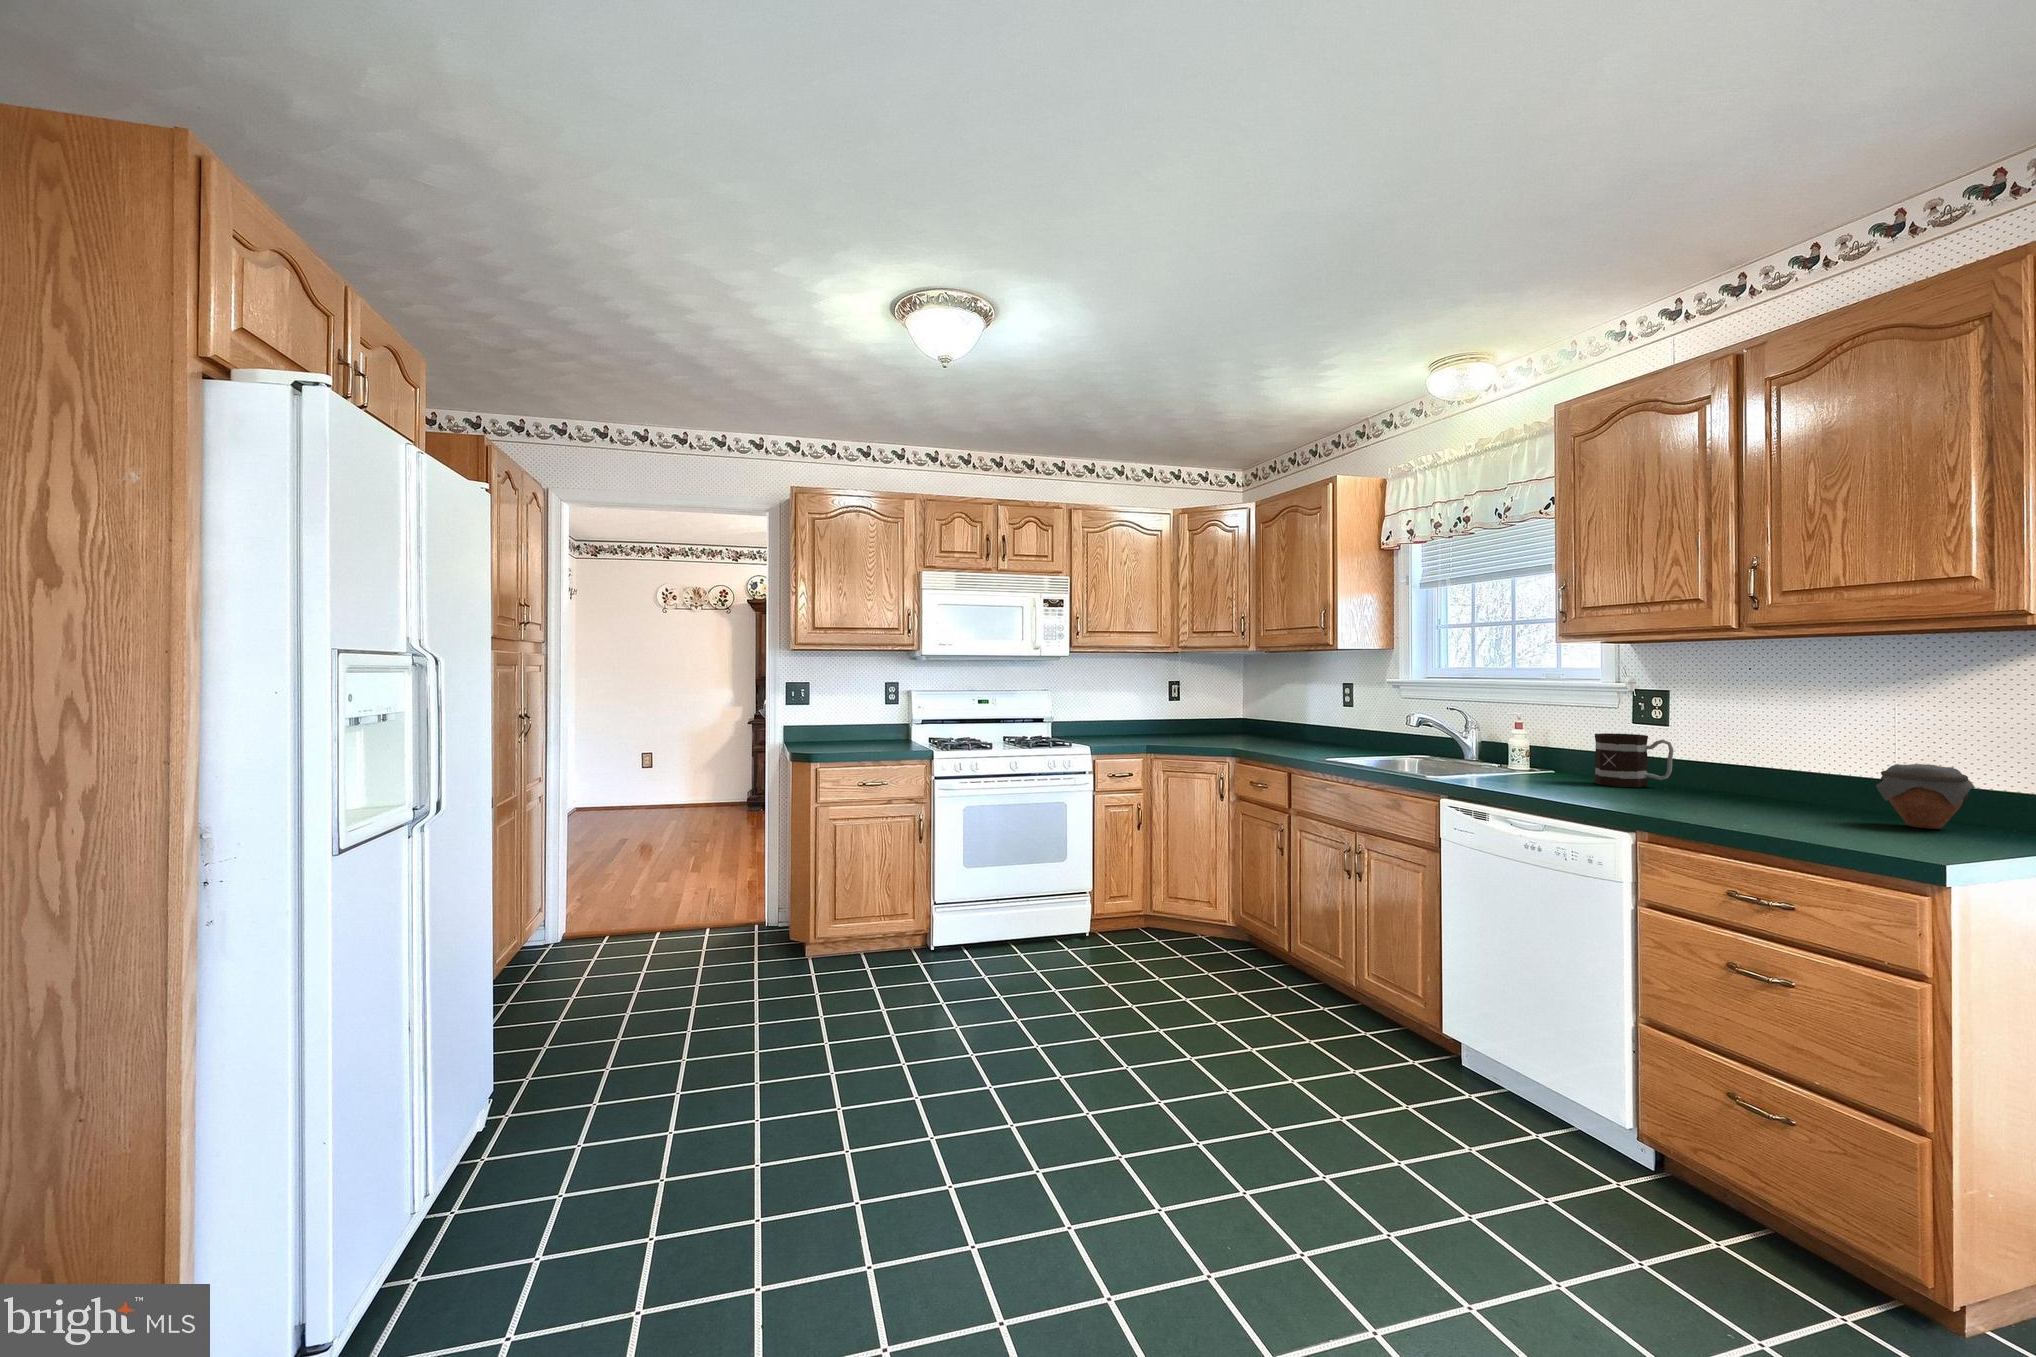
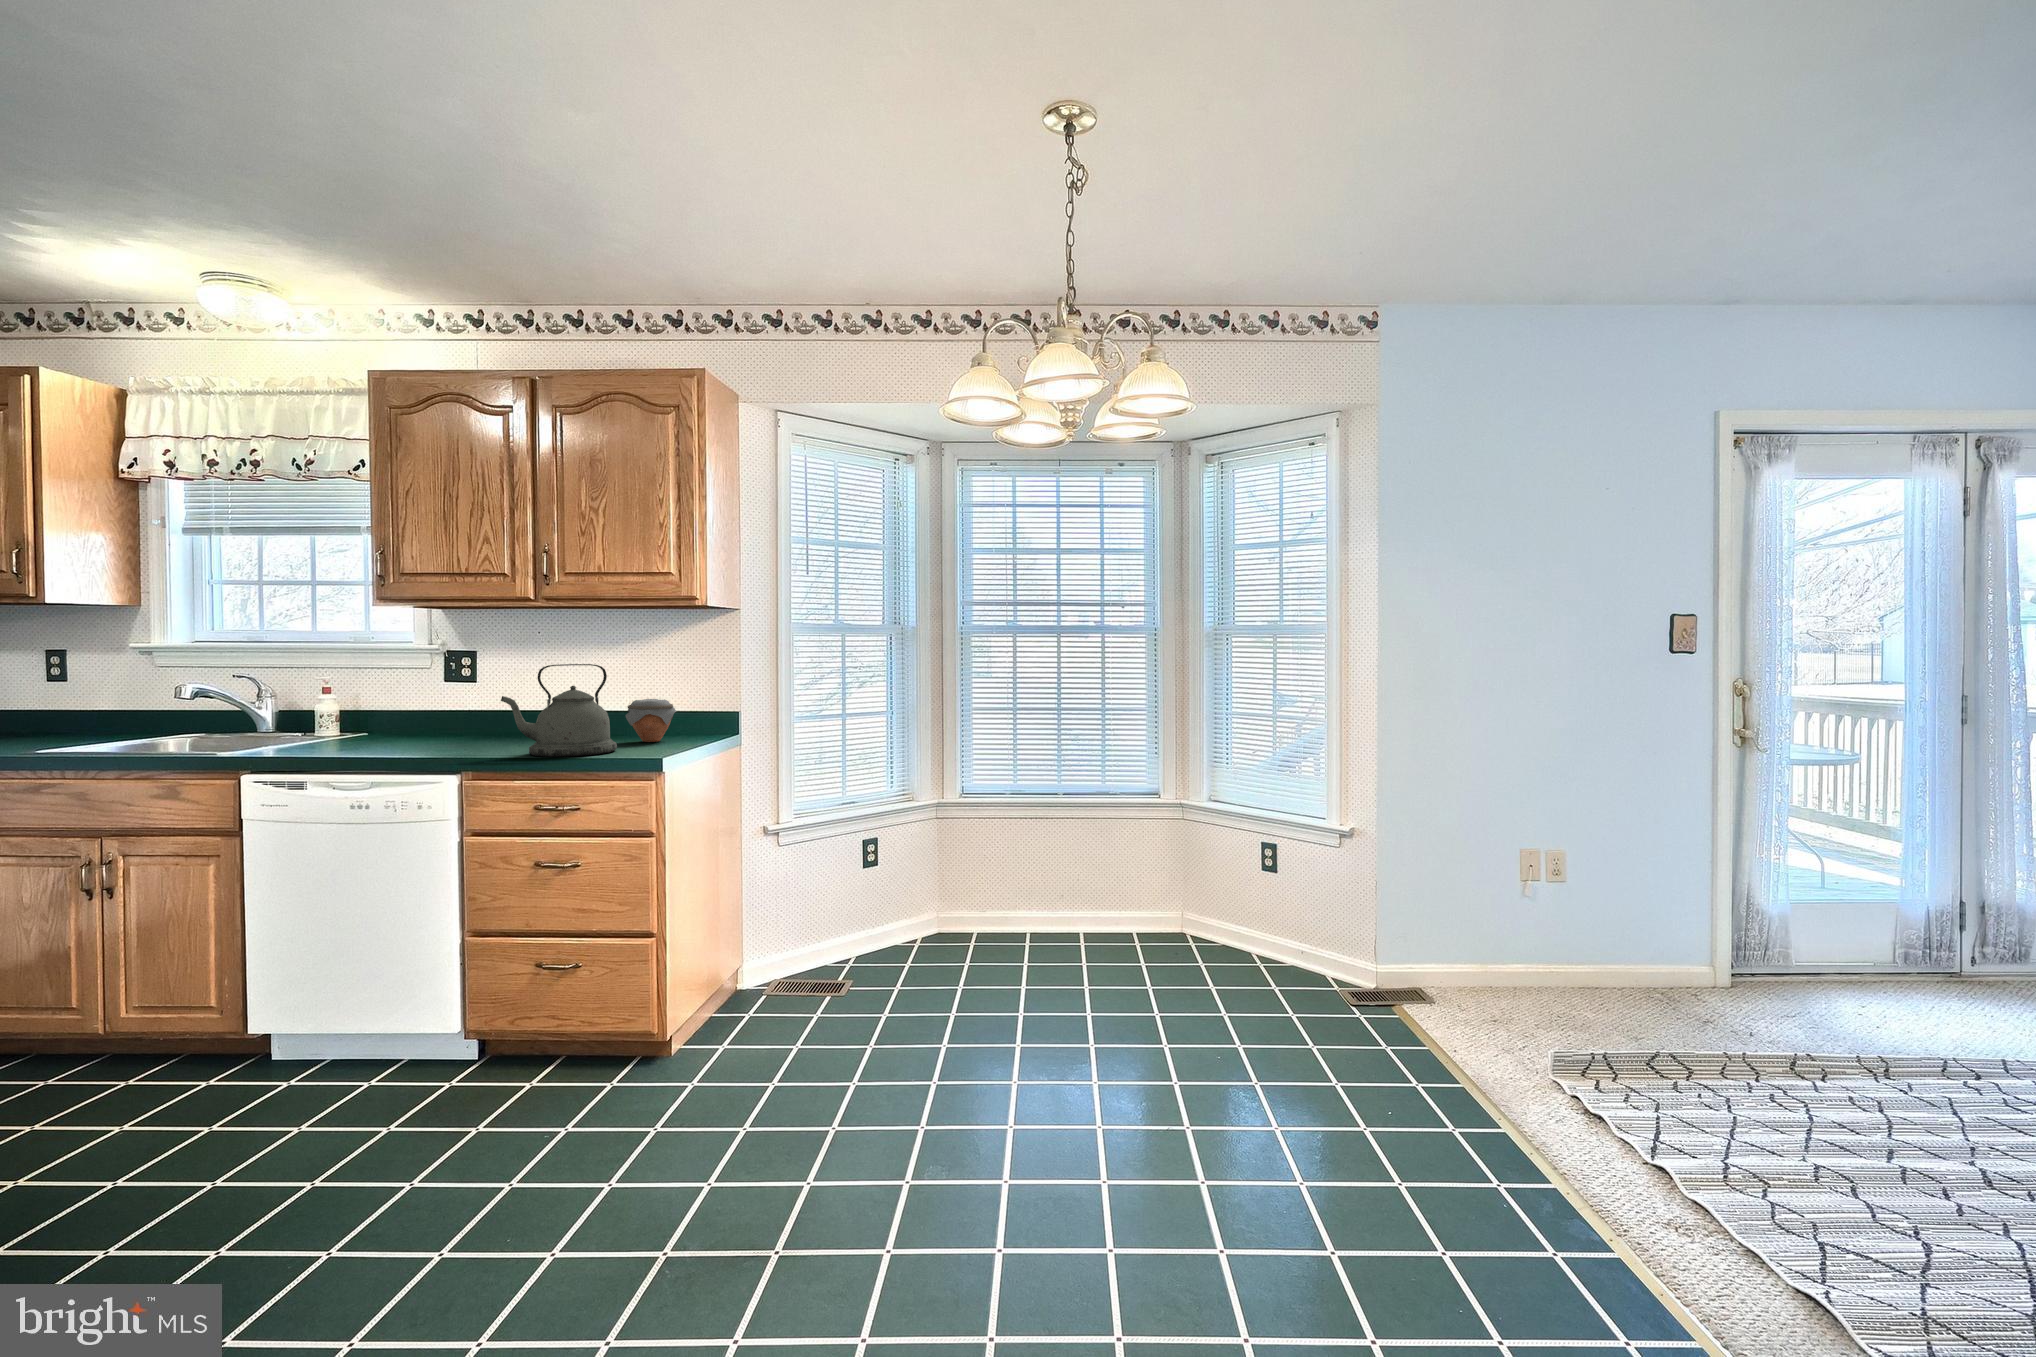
kettle: none [1684,711,1856,835] -> present [501,664,617,757]
mug: present [1594,733,1674,787] -> none [410,691,481,739]

